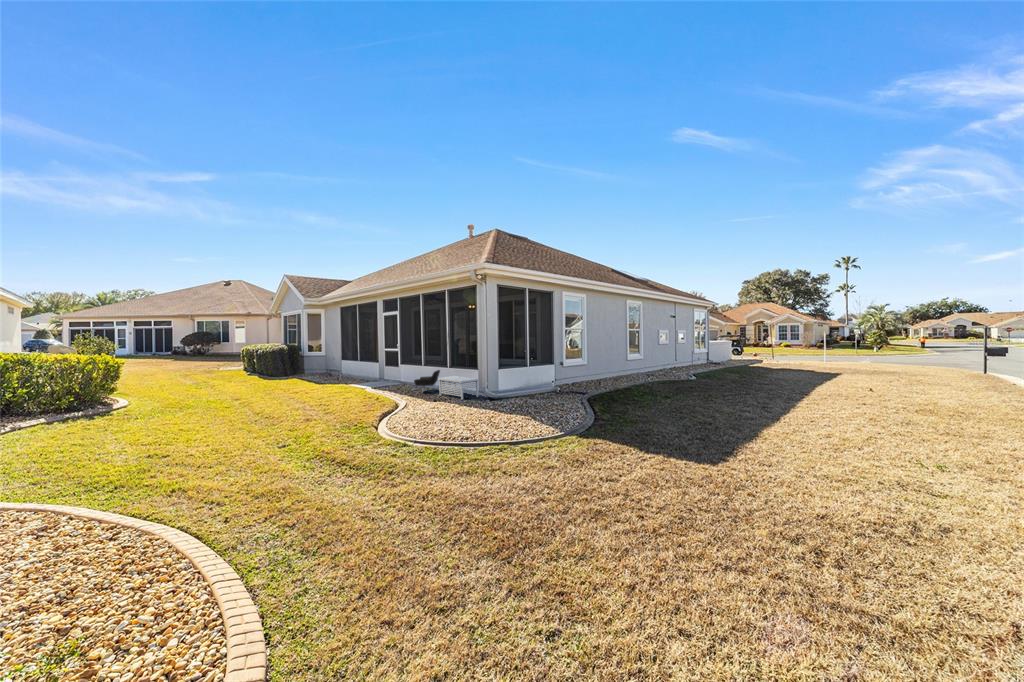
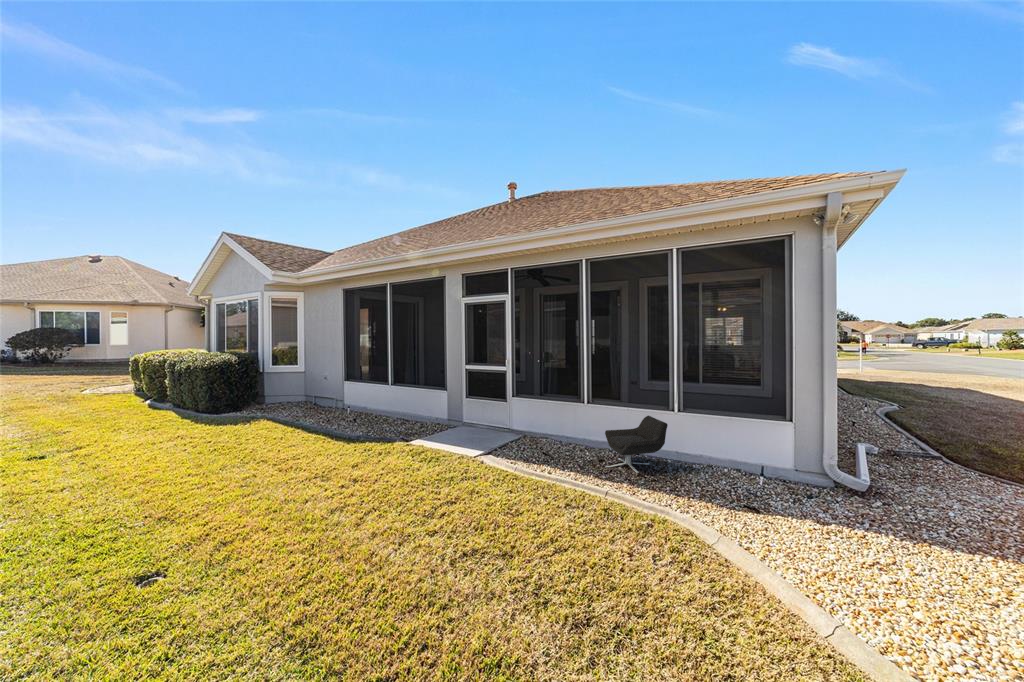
storage bench: present [438,376,479,400] -> none [697,431,810,502]

